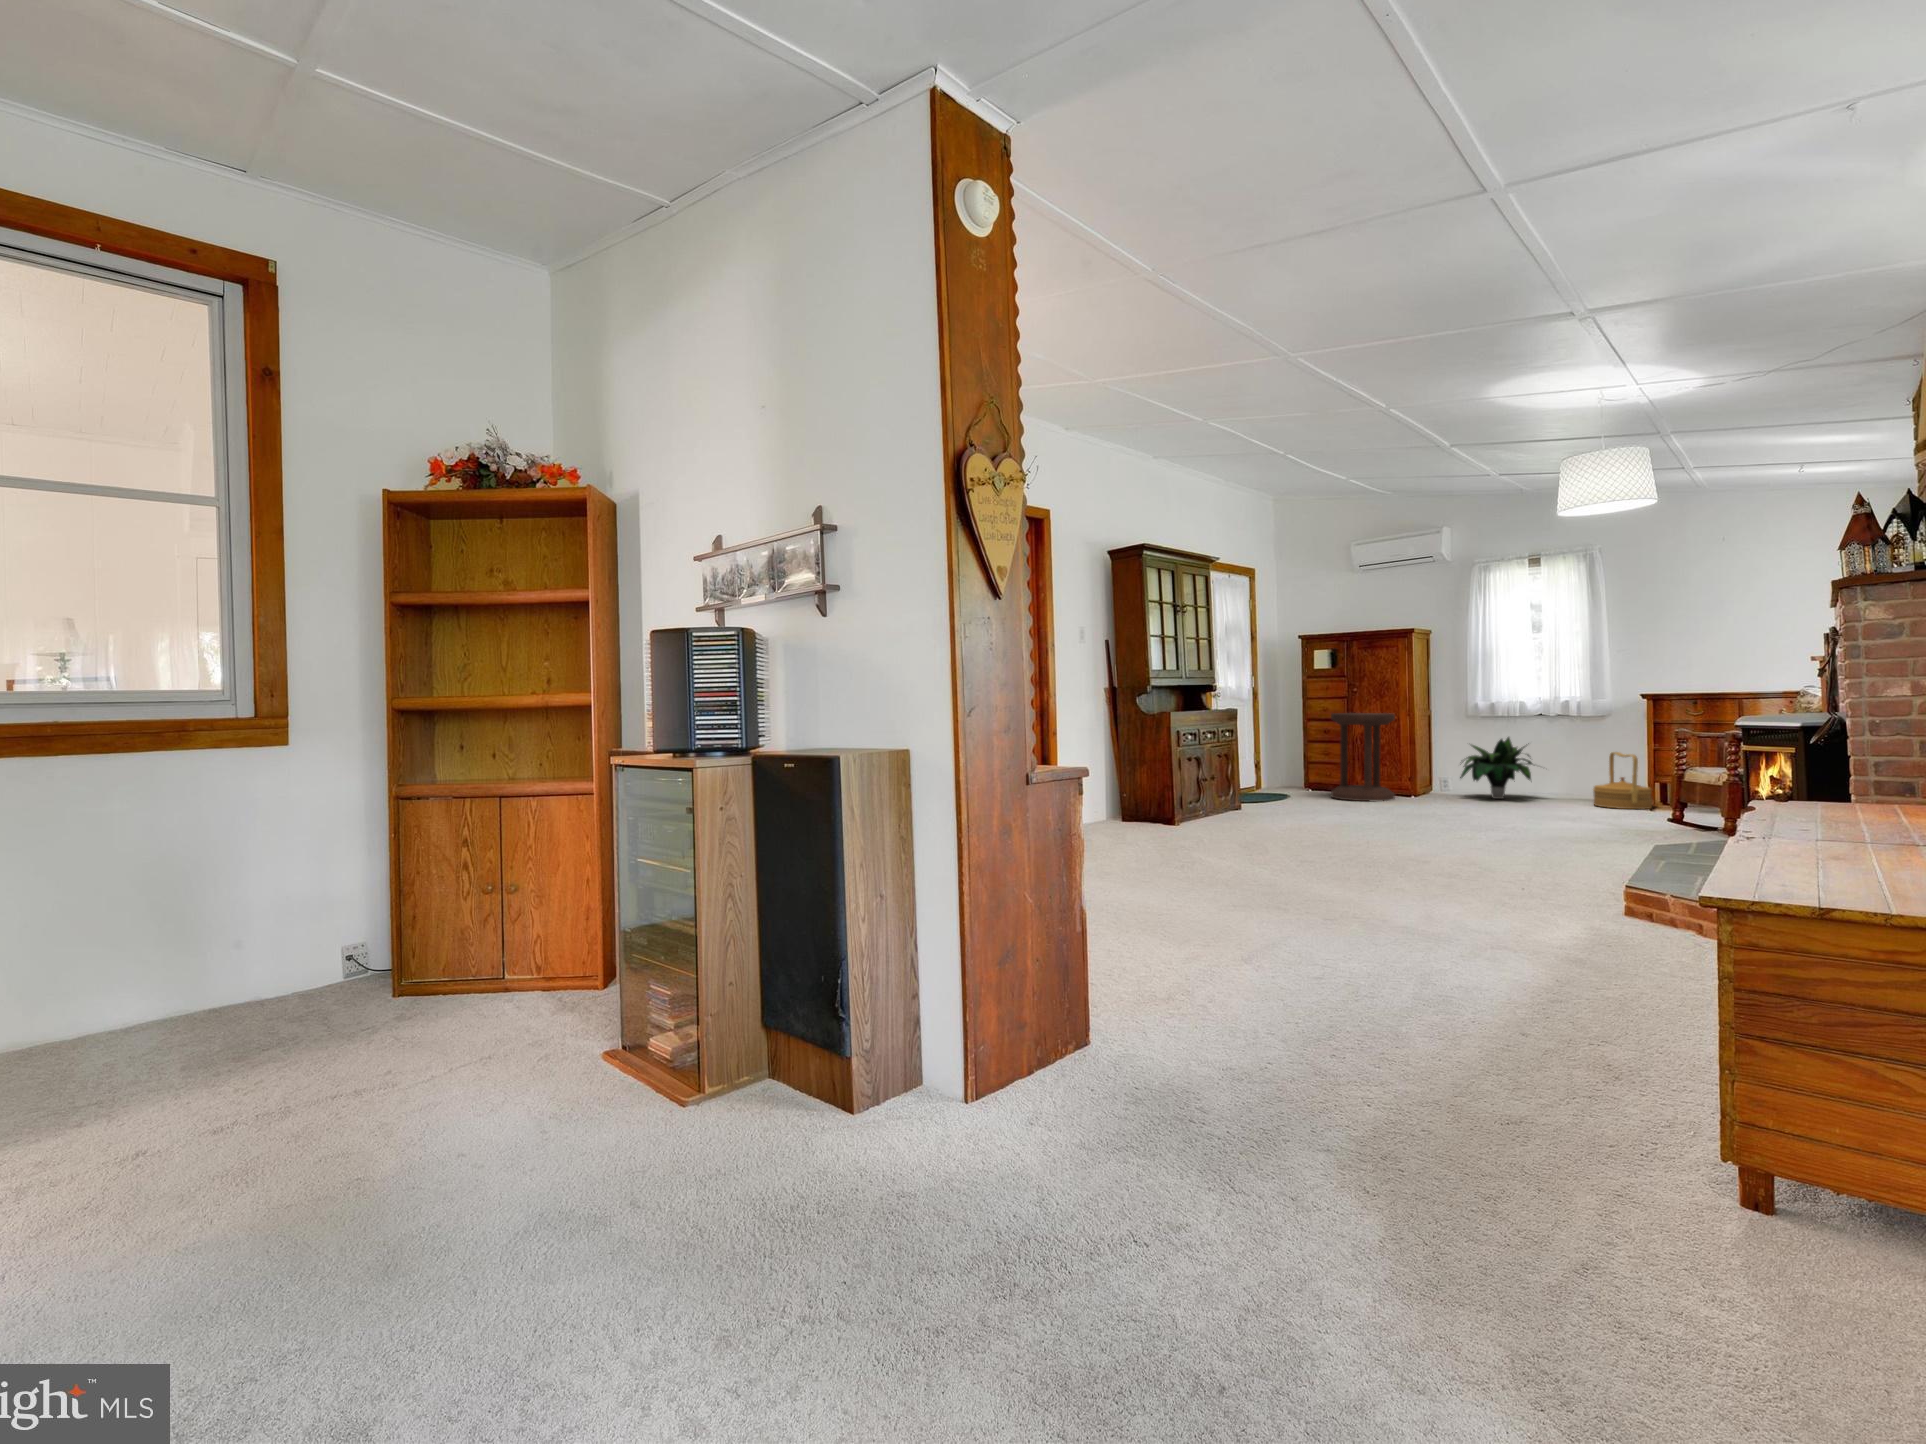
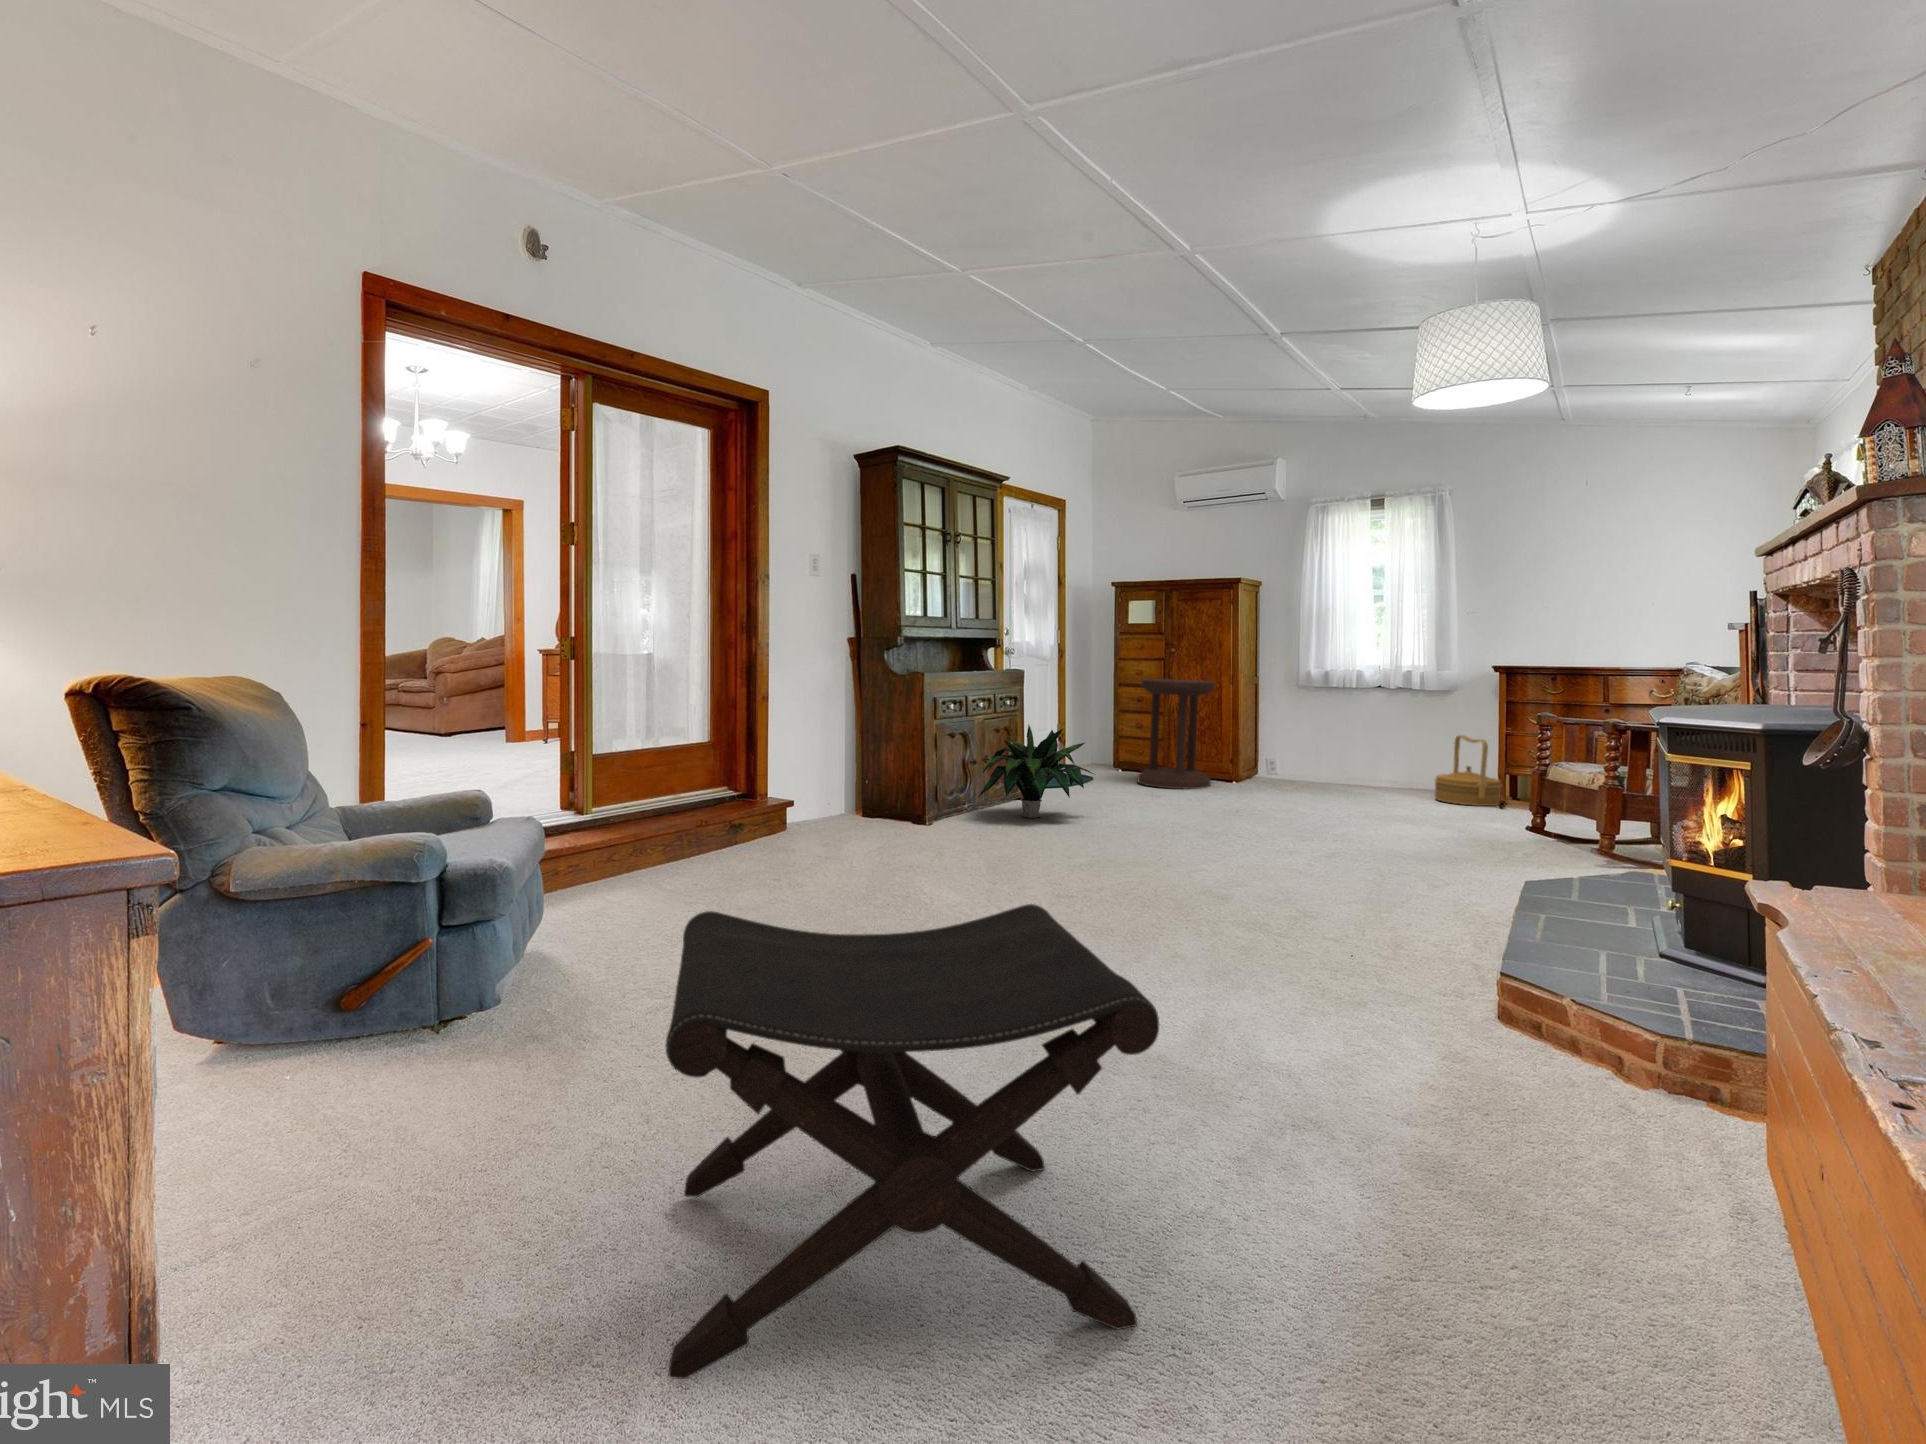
potted plant: present [1460,737,1532,799] -> present [979,725,1093,818]
footstool: none [1156,823,1418,1008] -> present [666,904,1159,1379]

